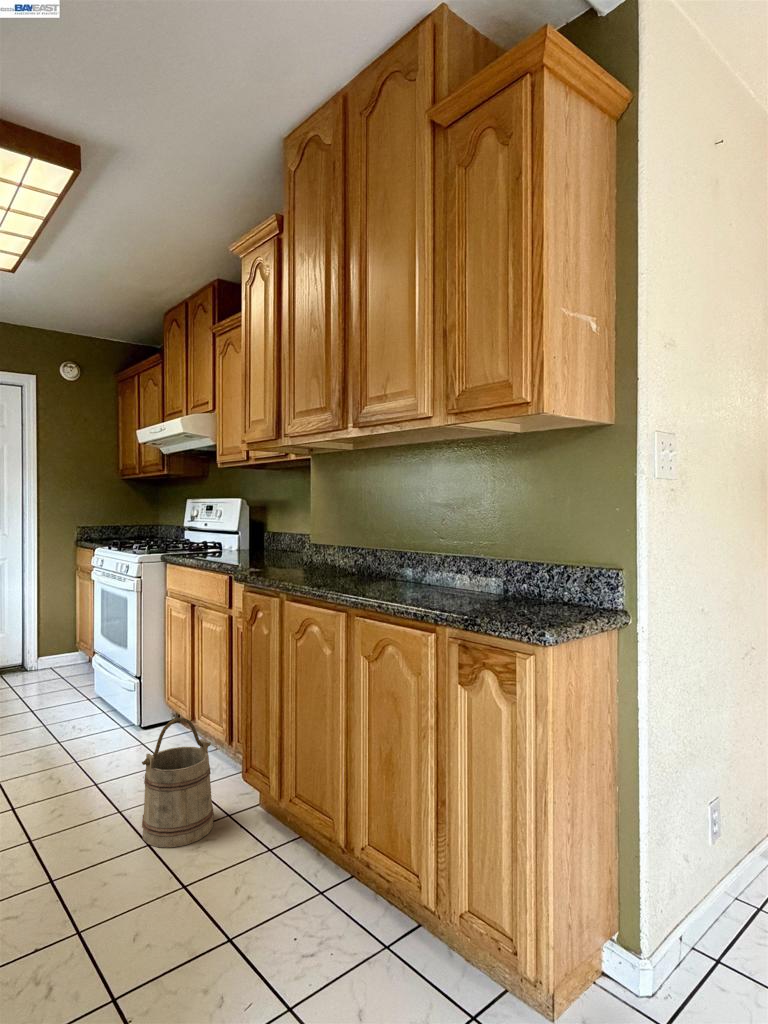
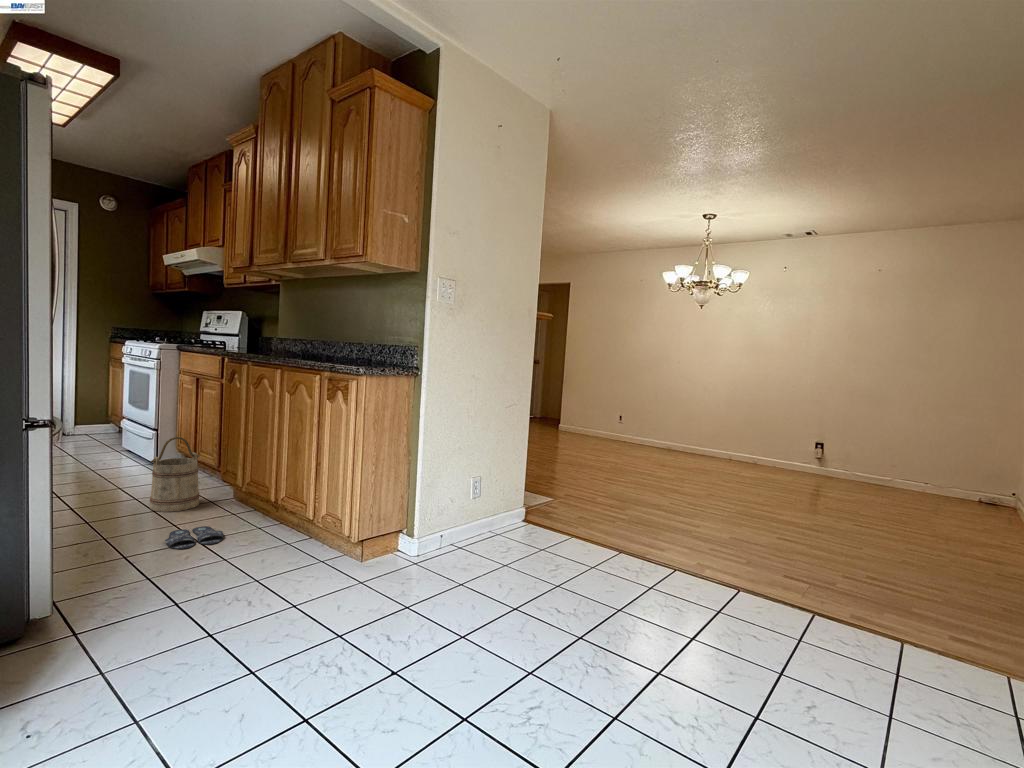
slippers: none [178,894,273,973] -> present [165,526,223,549]

